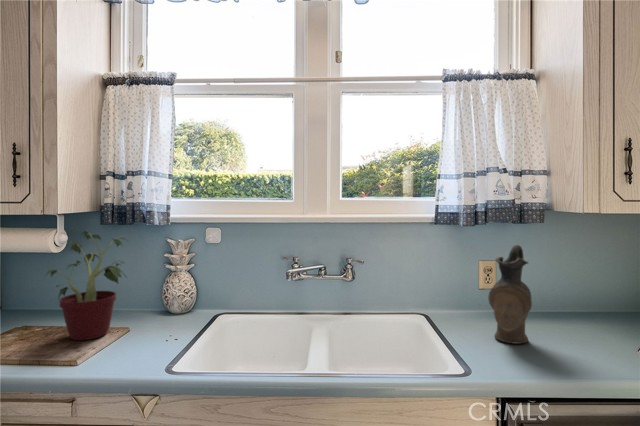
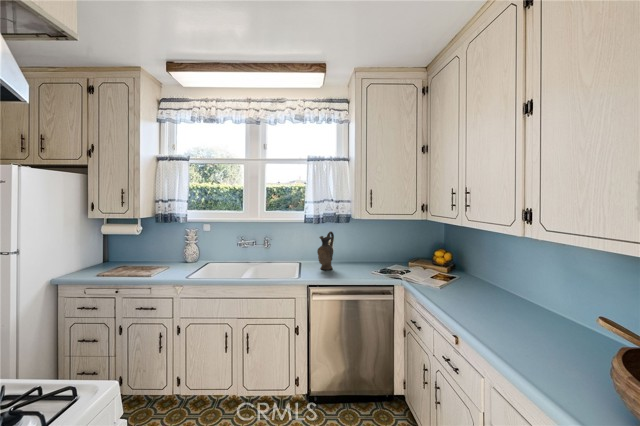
potted plant: present [46,231,126,340] -> none [136,225,169,270]

